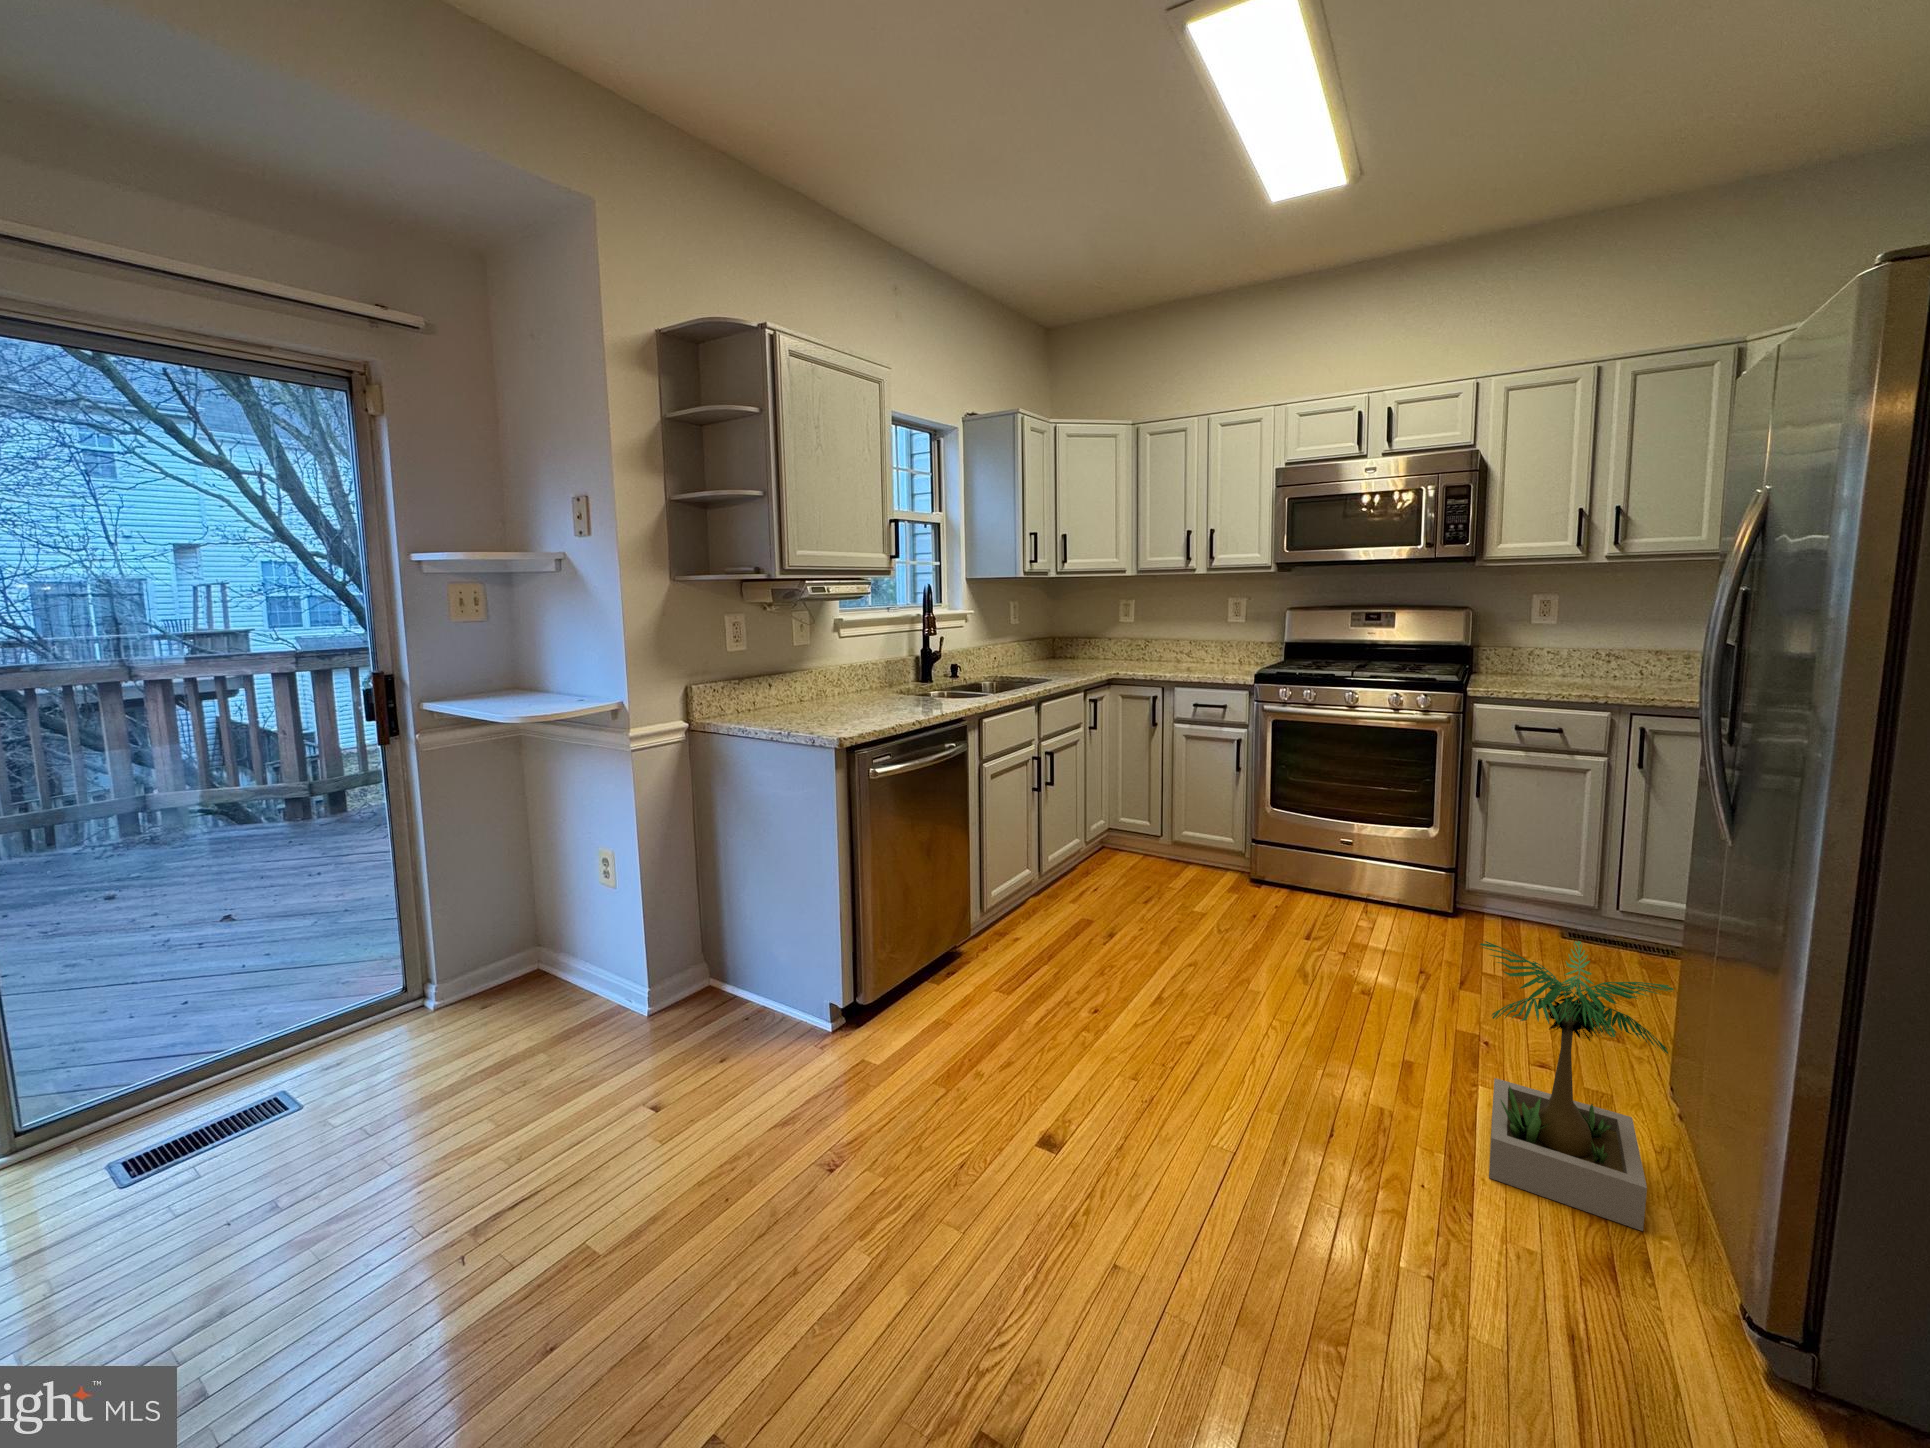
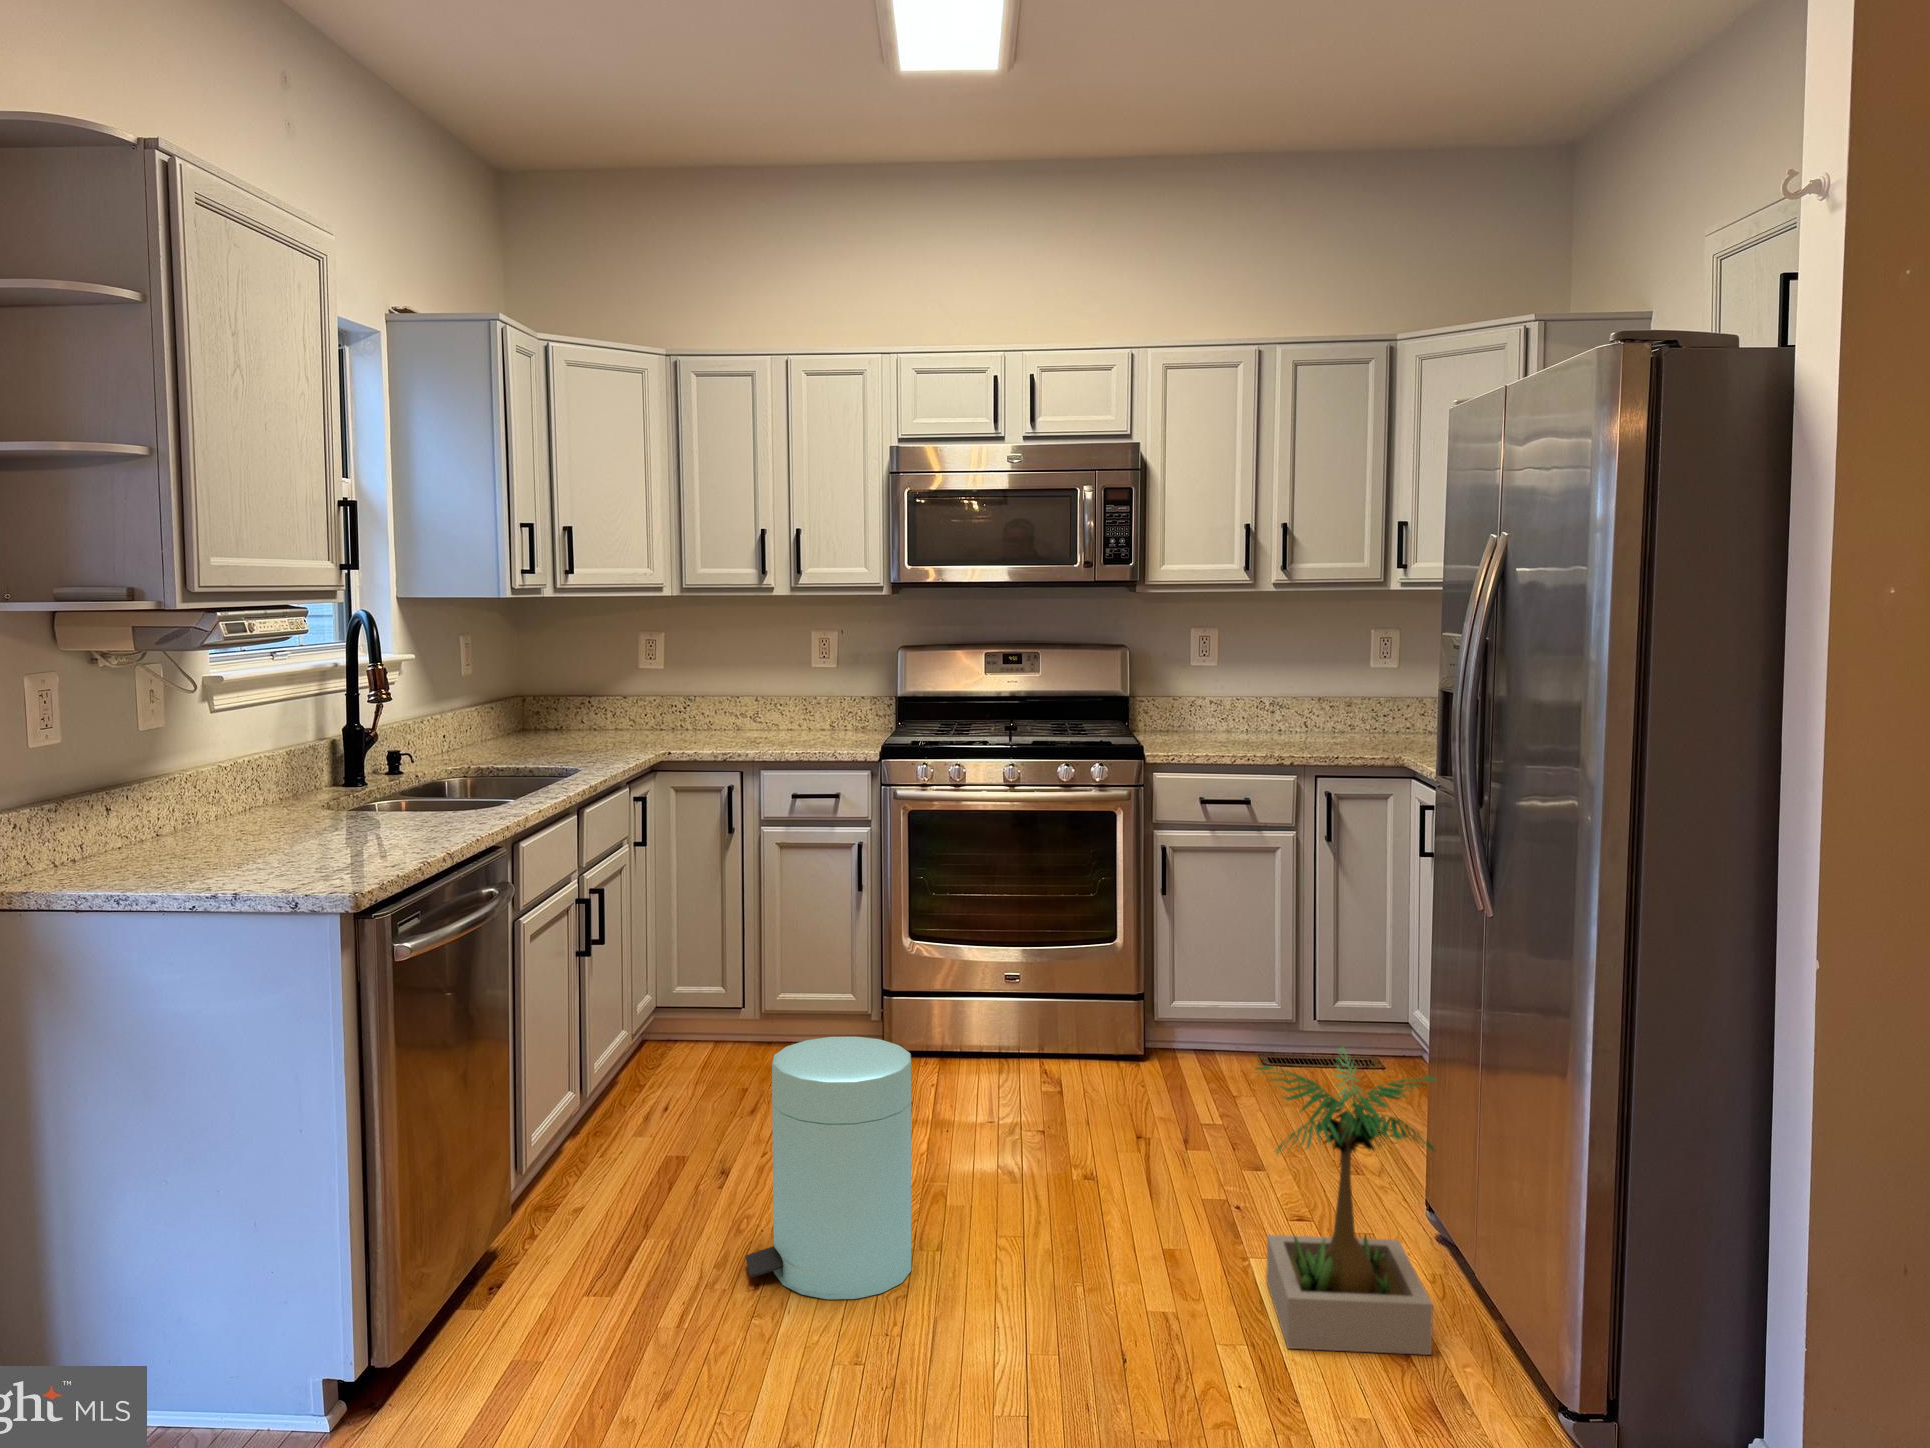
trash can: none [1092,861,1208,1038] -> present [746,1037,911,1299]

